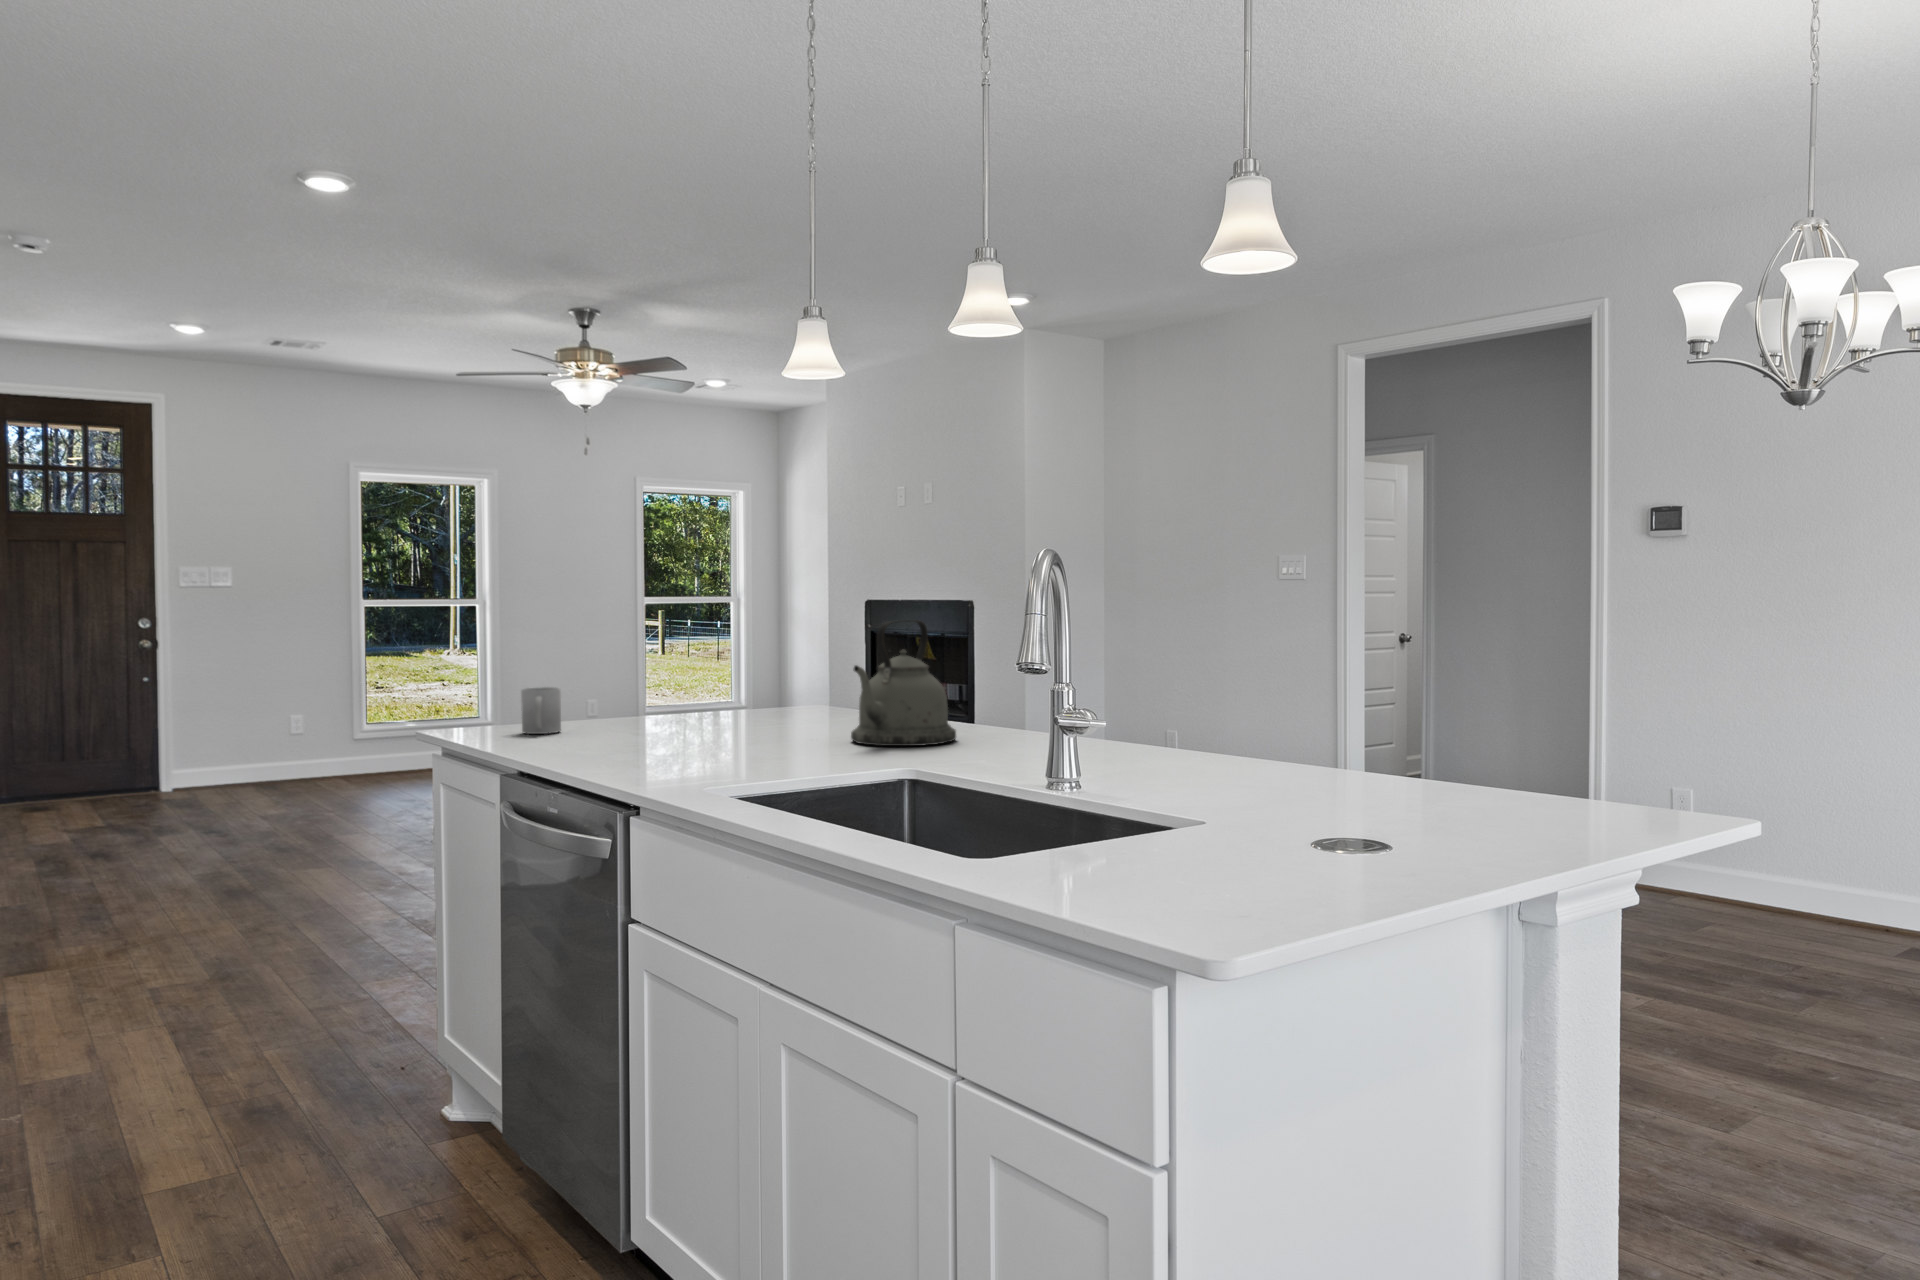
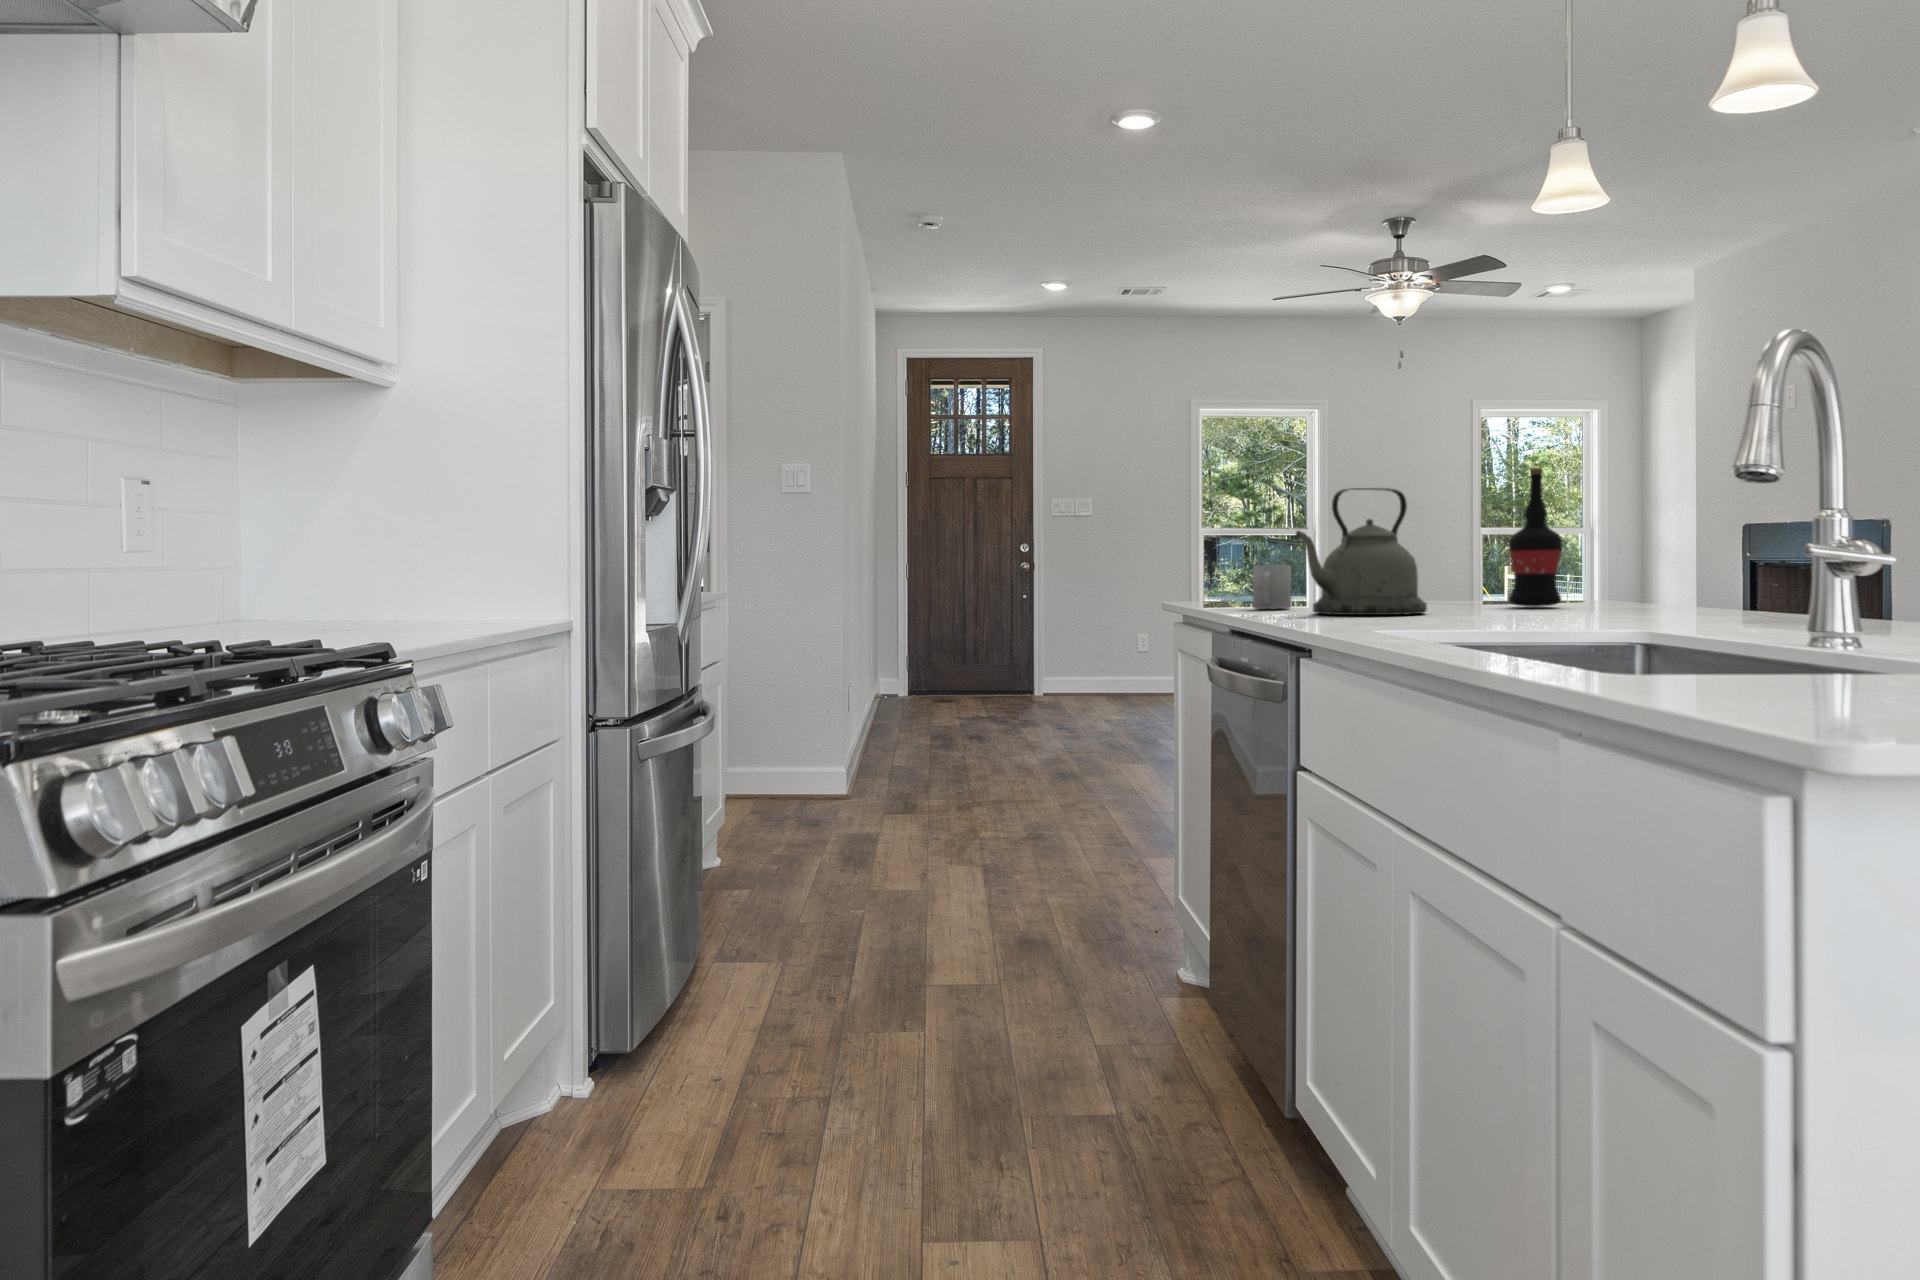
wine bottle: none [756,596,801,720] -> present [1509,468,1562,607]
kettle: present [851,620,956,746] -> present [1296,488,1427,615]

